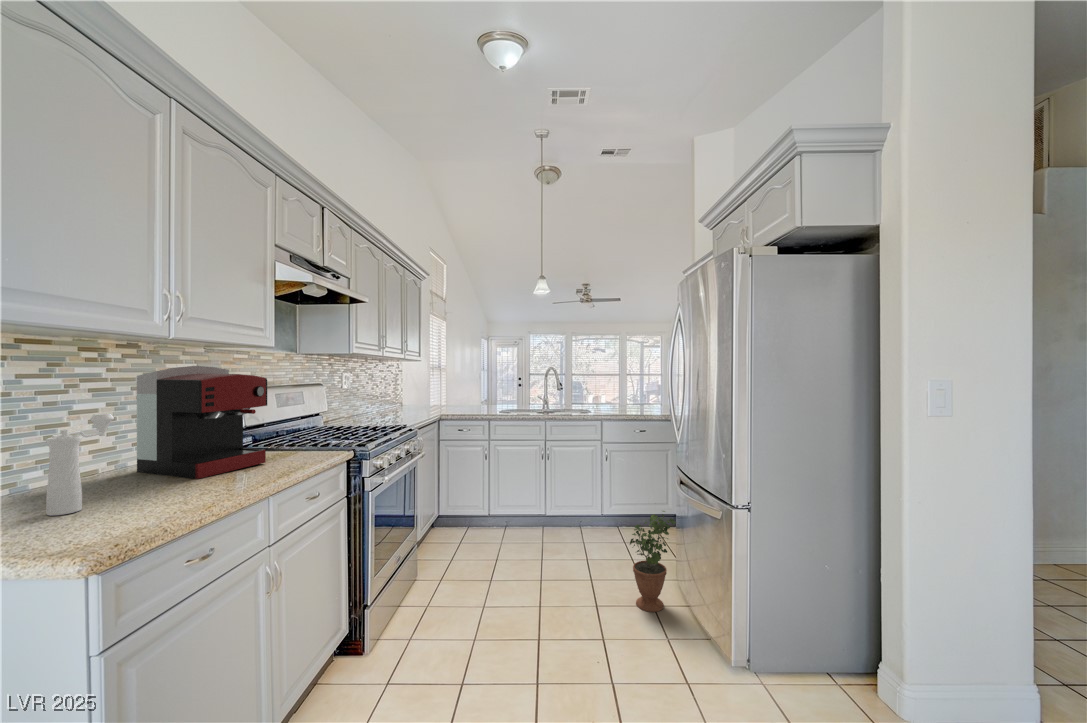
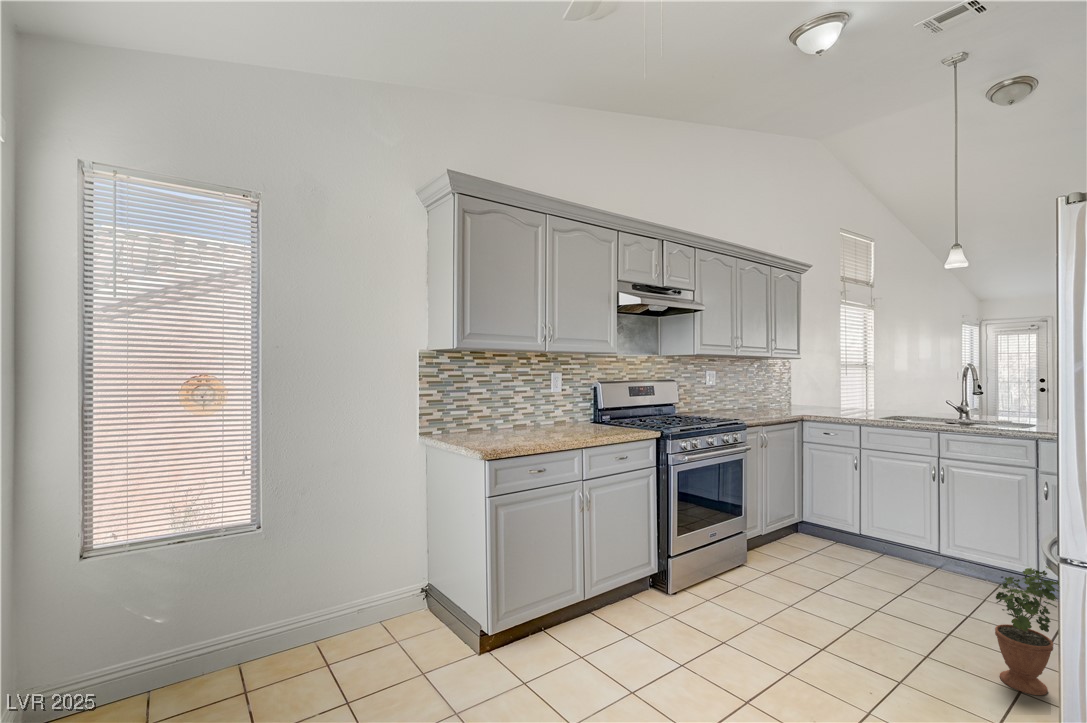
coffee maker: present [137,366,267,479] -> none [542,367,605,436]
pepper mill: present [46,413,114,516] -> none [496,393,523,441]

